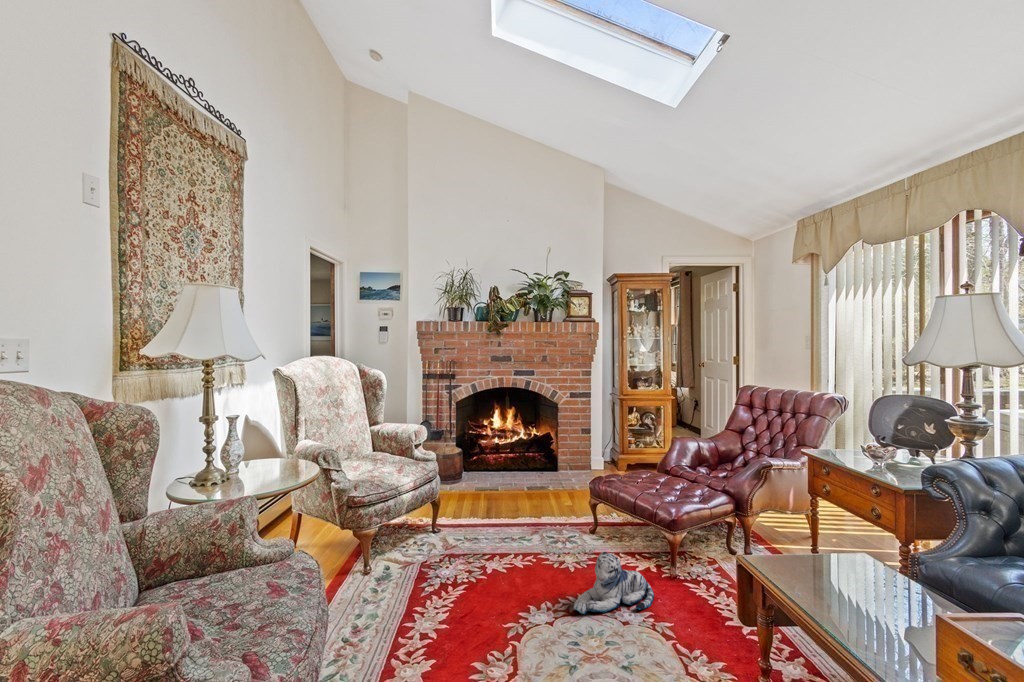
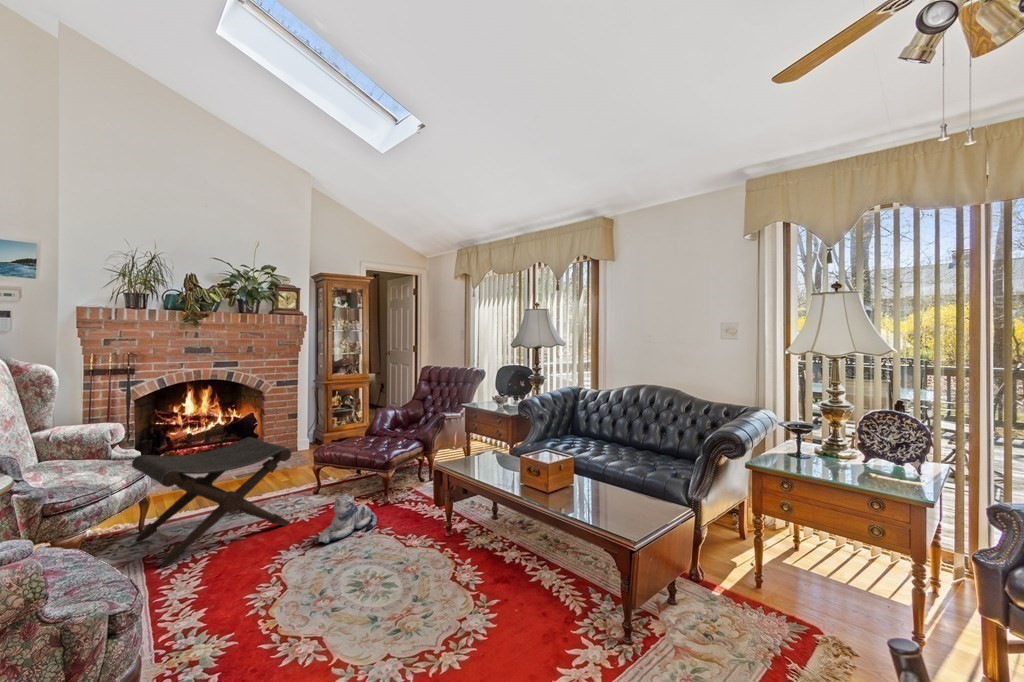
footstool: none [421,456,555,584] -> present [132,437,291,567]

